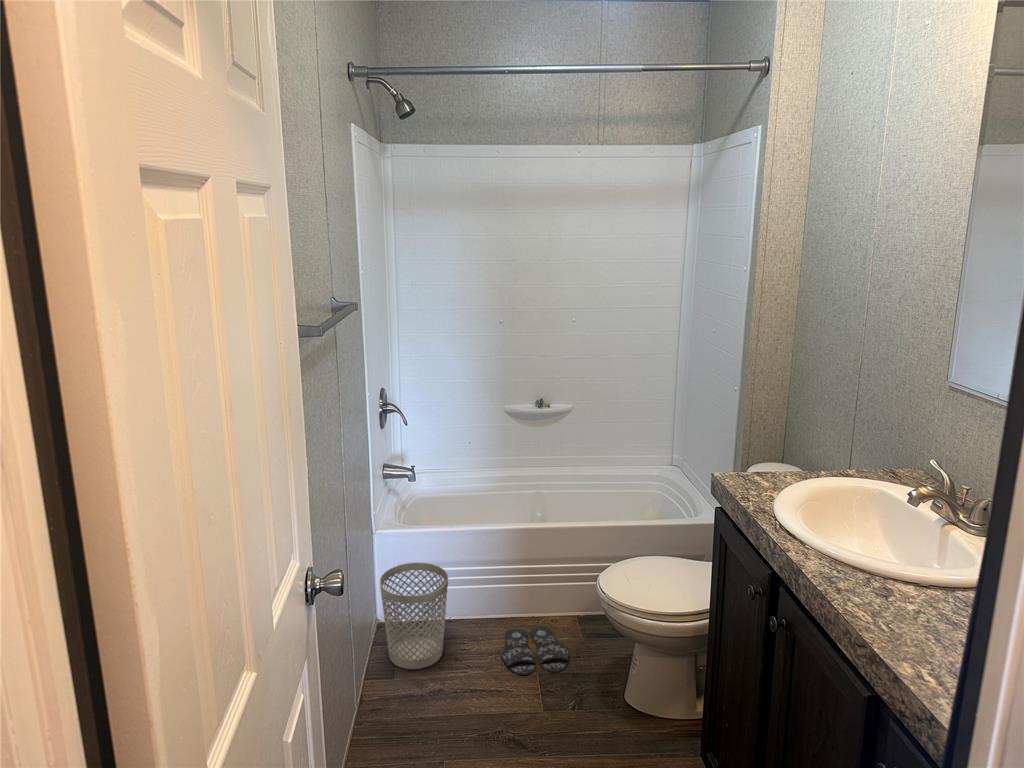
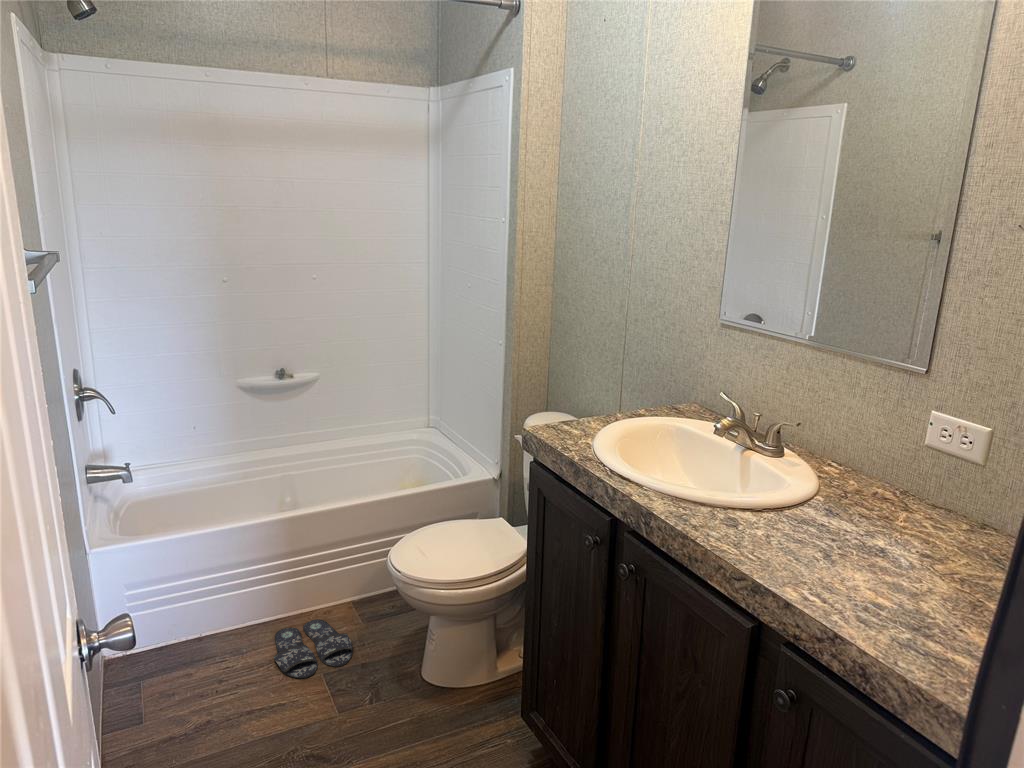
wastebasket: present [380,563,448,669] -> none [109,574,202,706]

